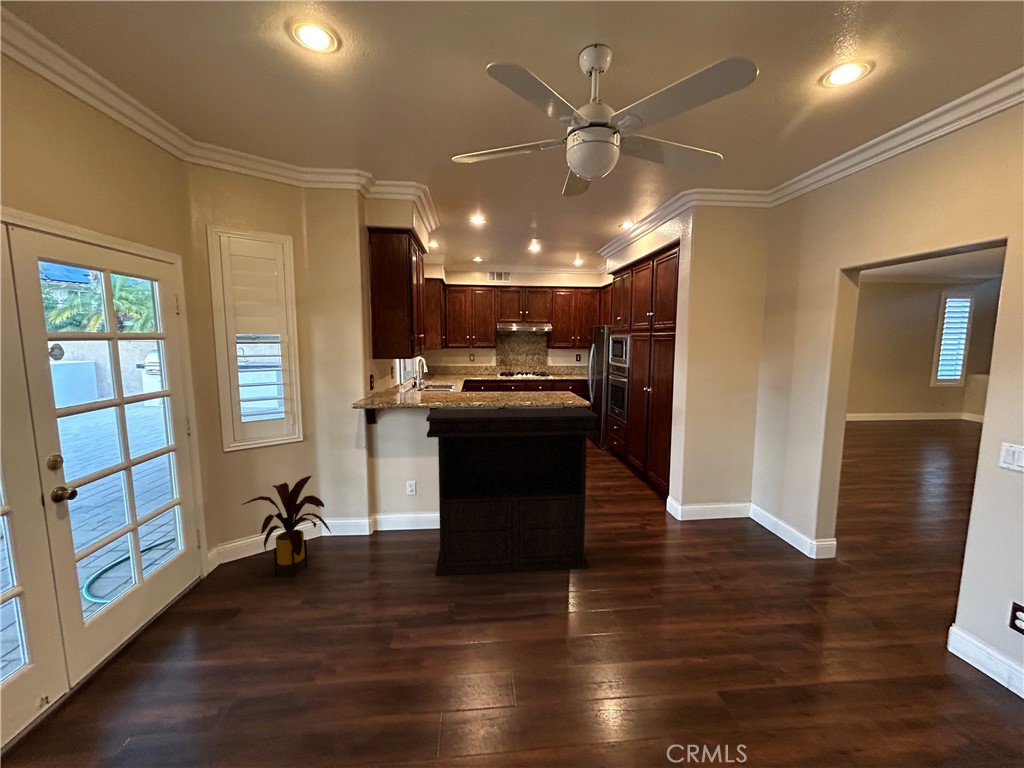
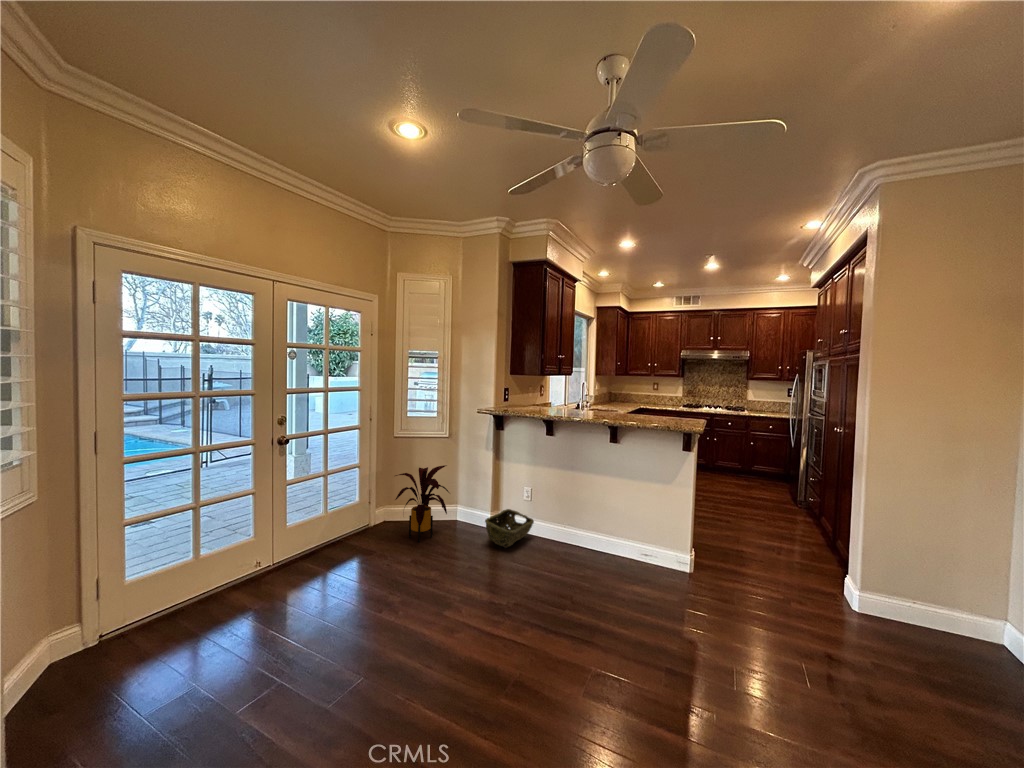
console table: present [426,408,599,575] -> none [513,420,693,625]
woven basket: none [377,507,423,550] -> present [485,509,534,548]

